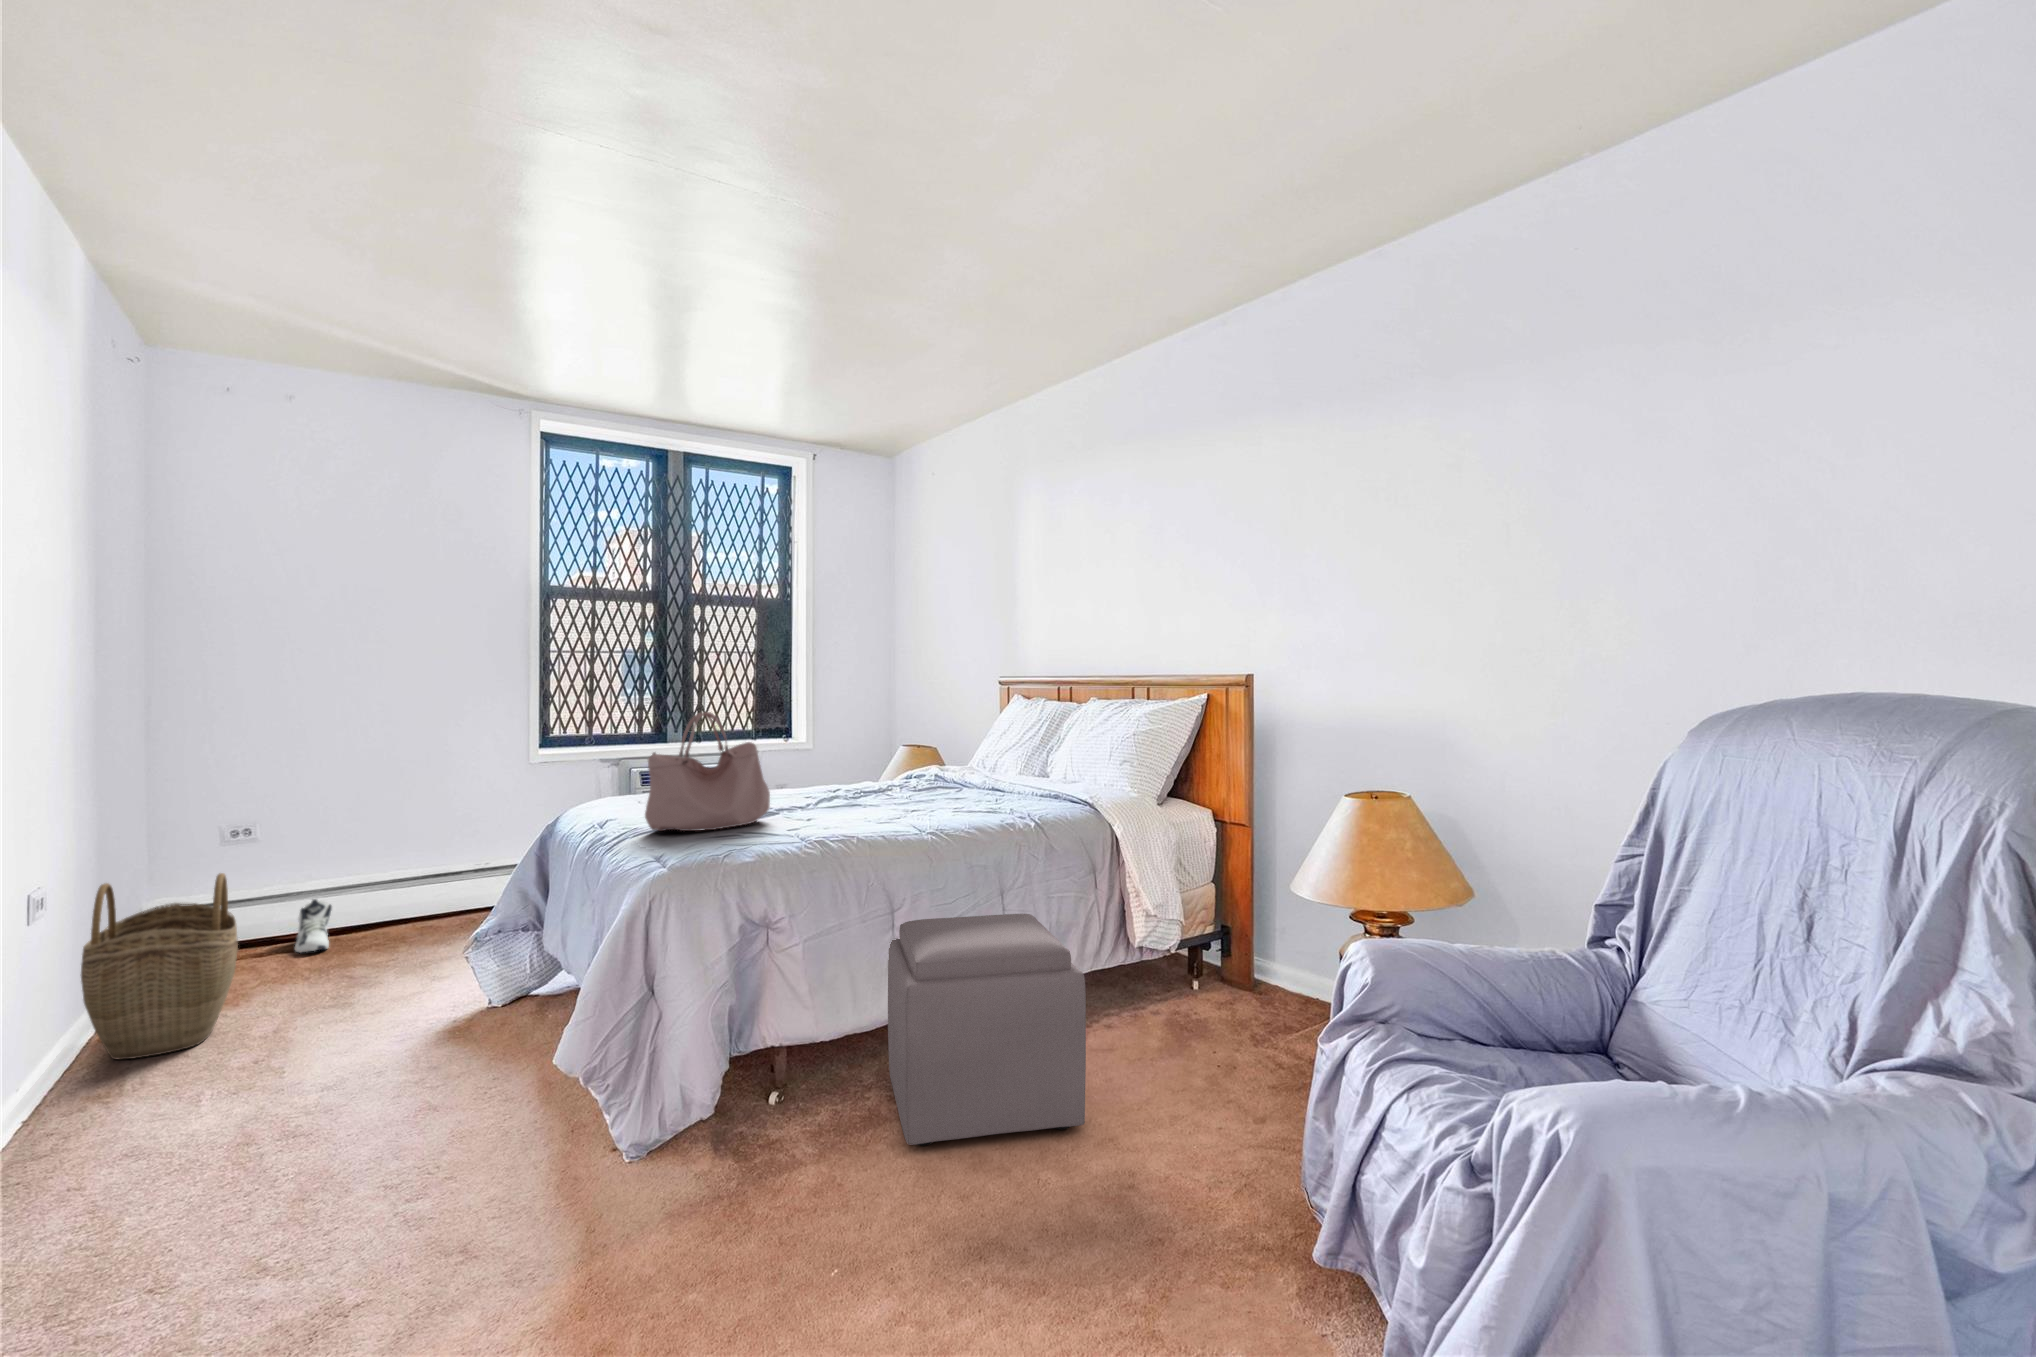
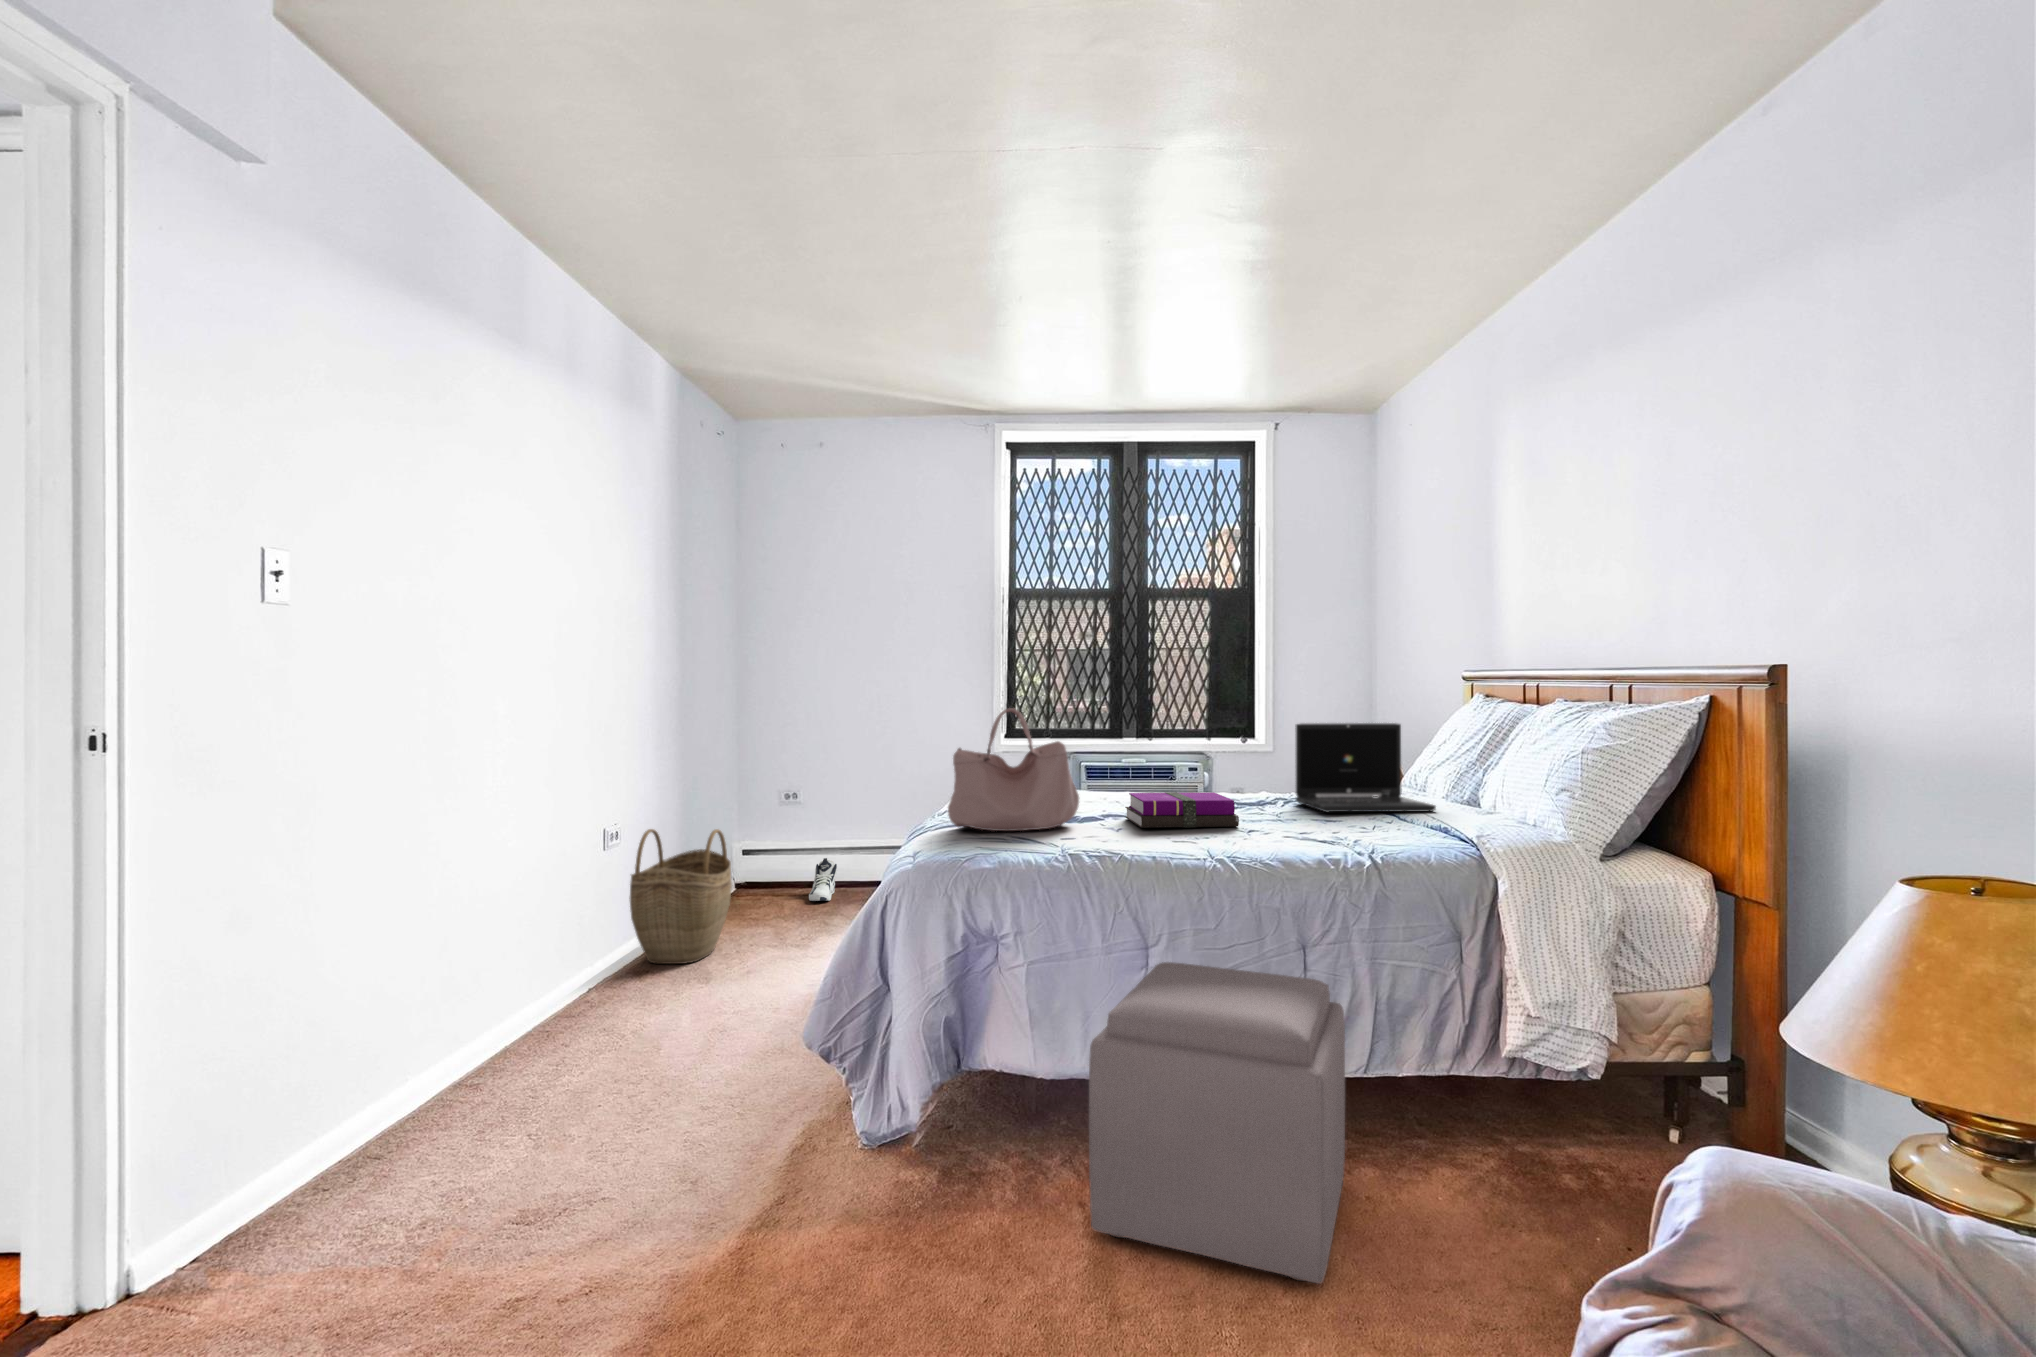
laptop: none [917,719,1024,792] -> present [1295,723,1436,812]
notebook: none [799,781,906,815] -> present [1125,792,1239,828]

